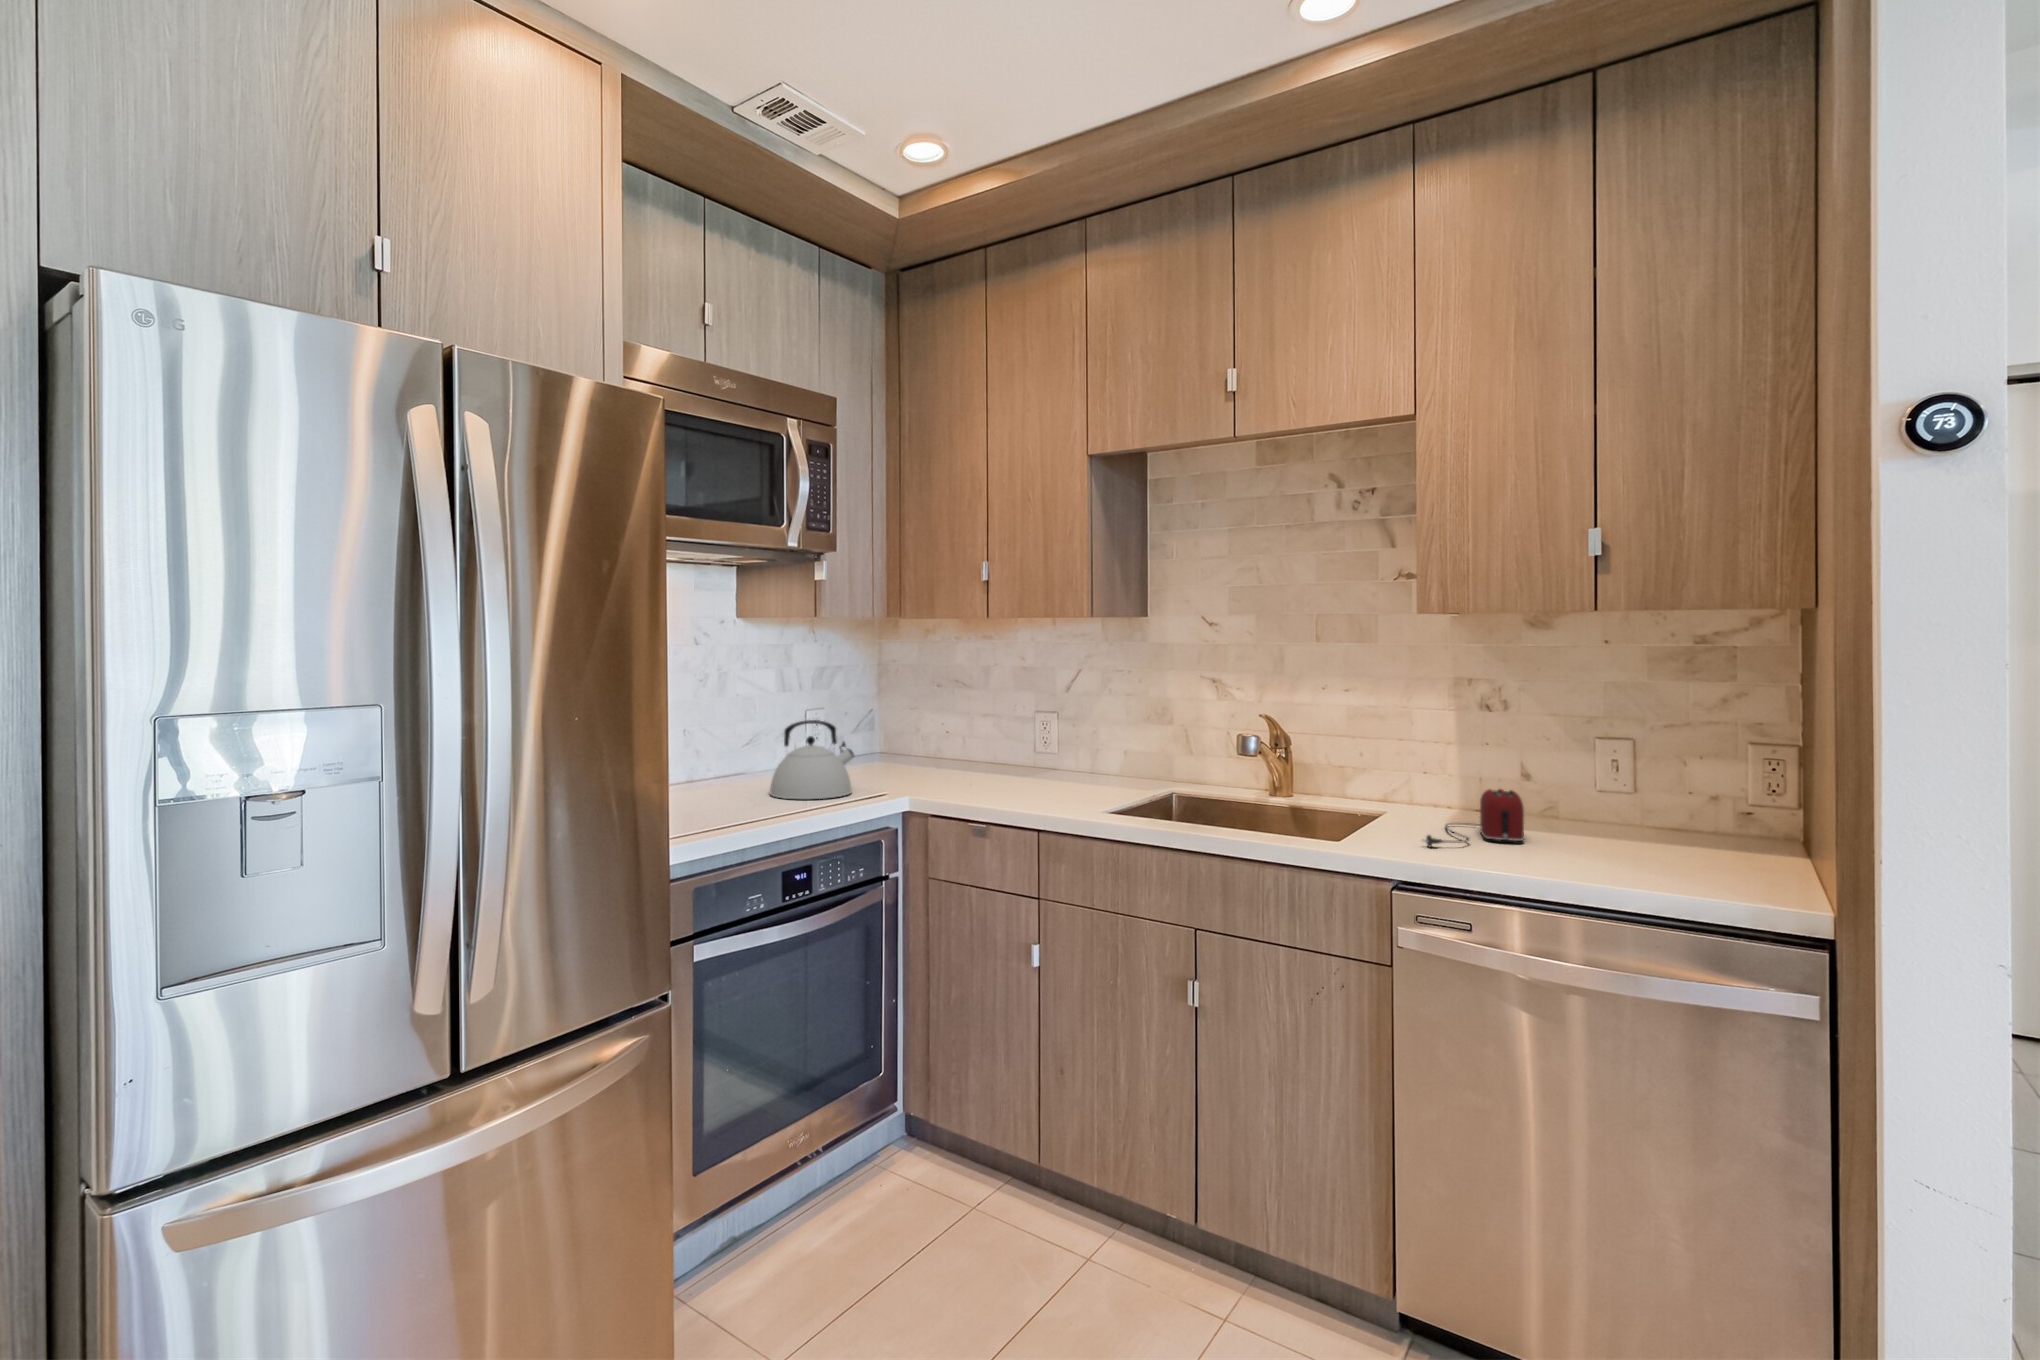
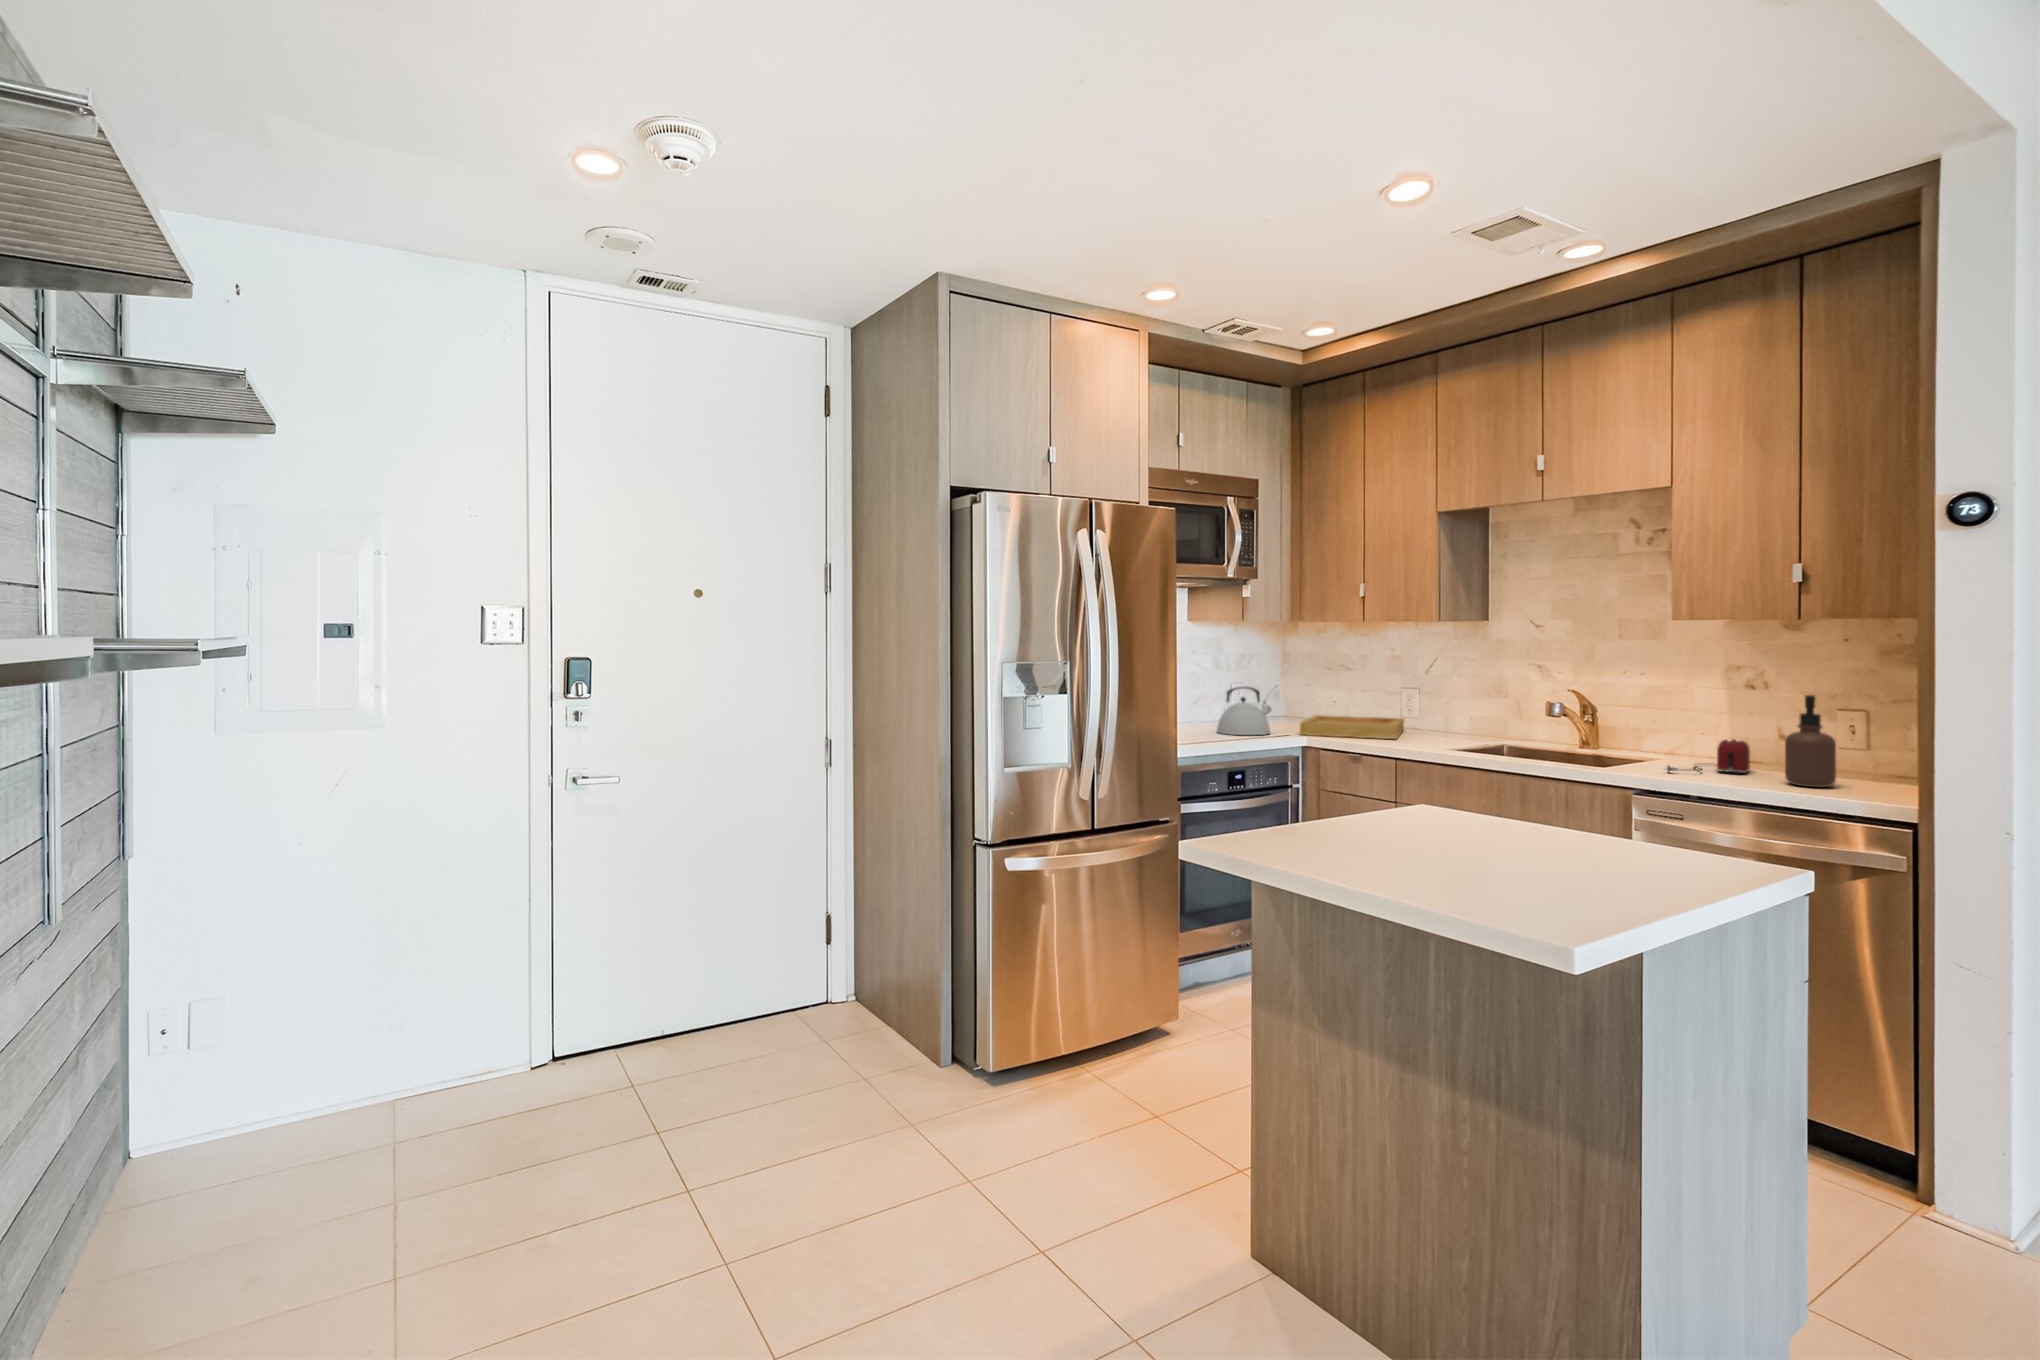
soap dispenser: none [1592,724,1664,867] -> present [1785,695,1836,787]
tray: none [896,758,1040,795] -> present [1300,715,1404,739]

